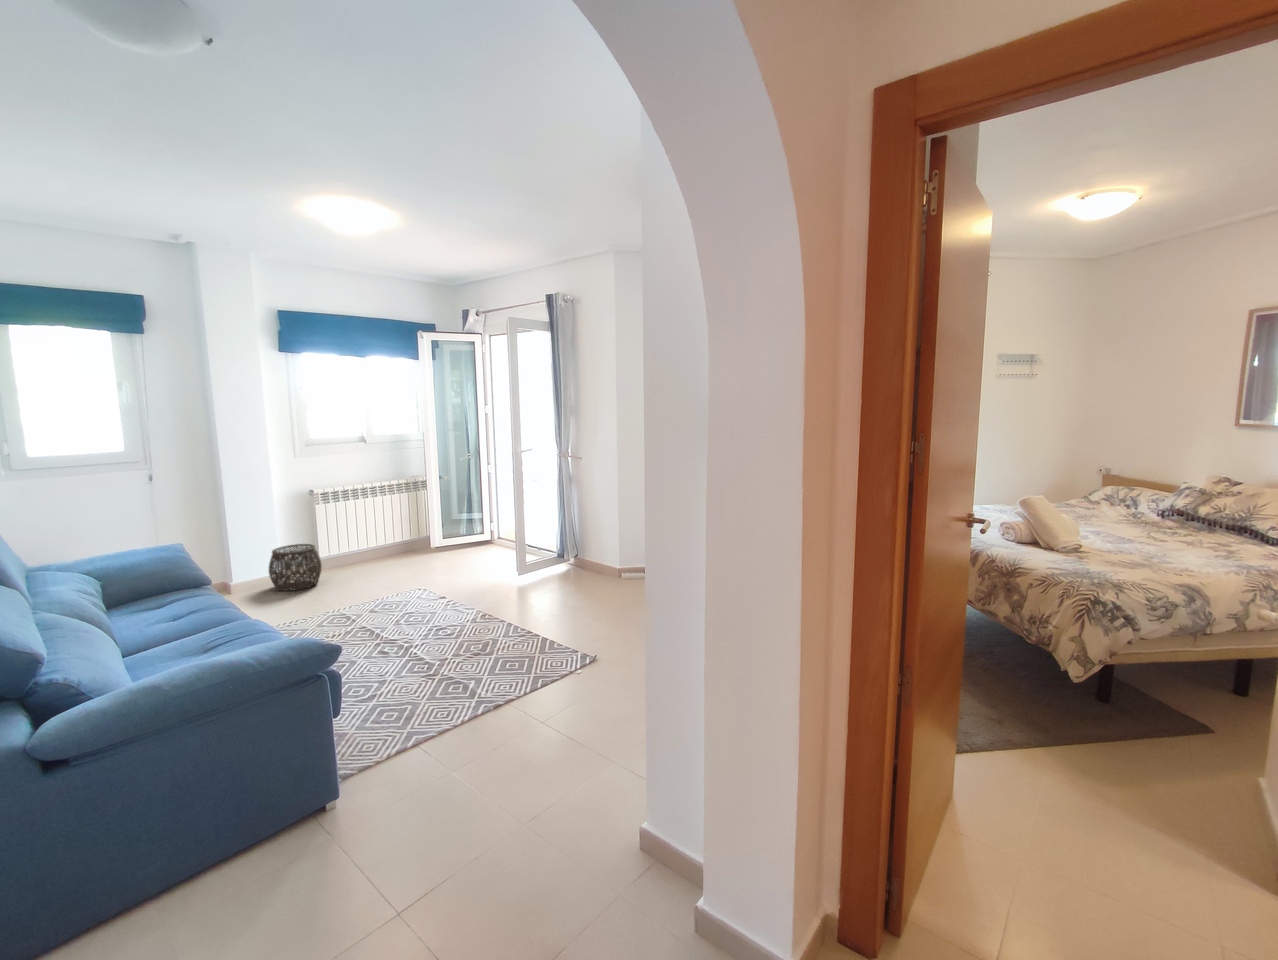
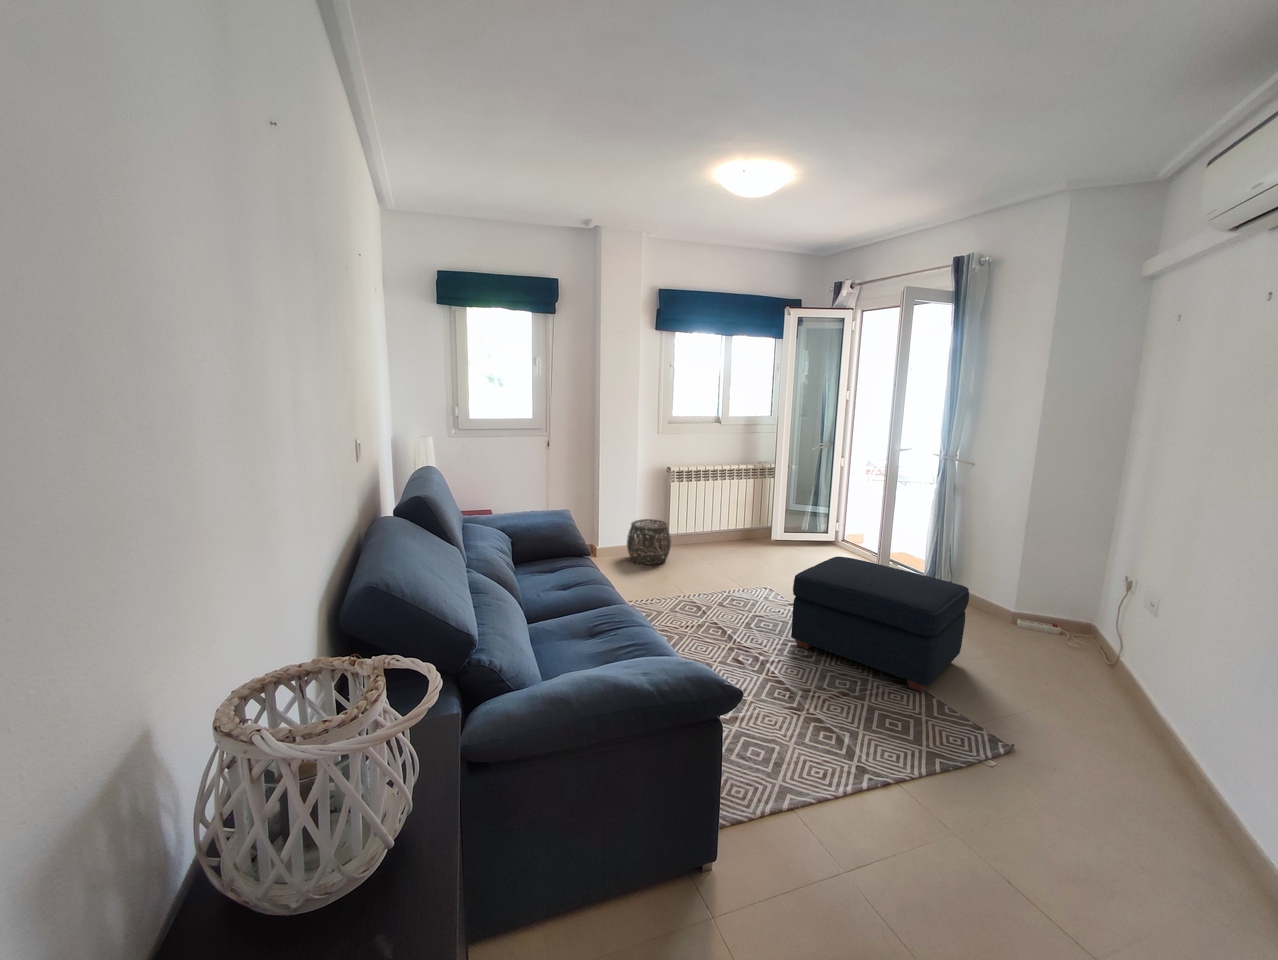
ottoman: none [431,545,572,638] -> present [791,557,969,692]

